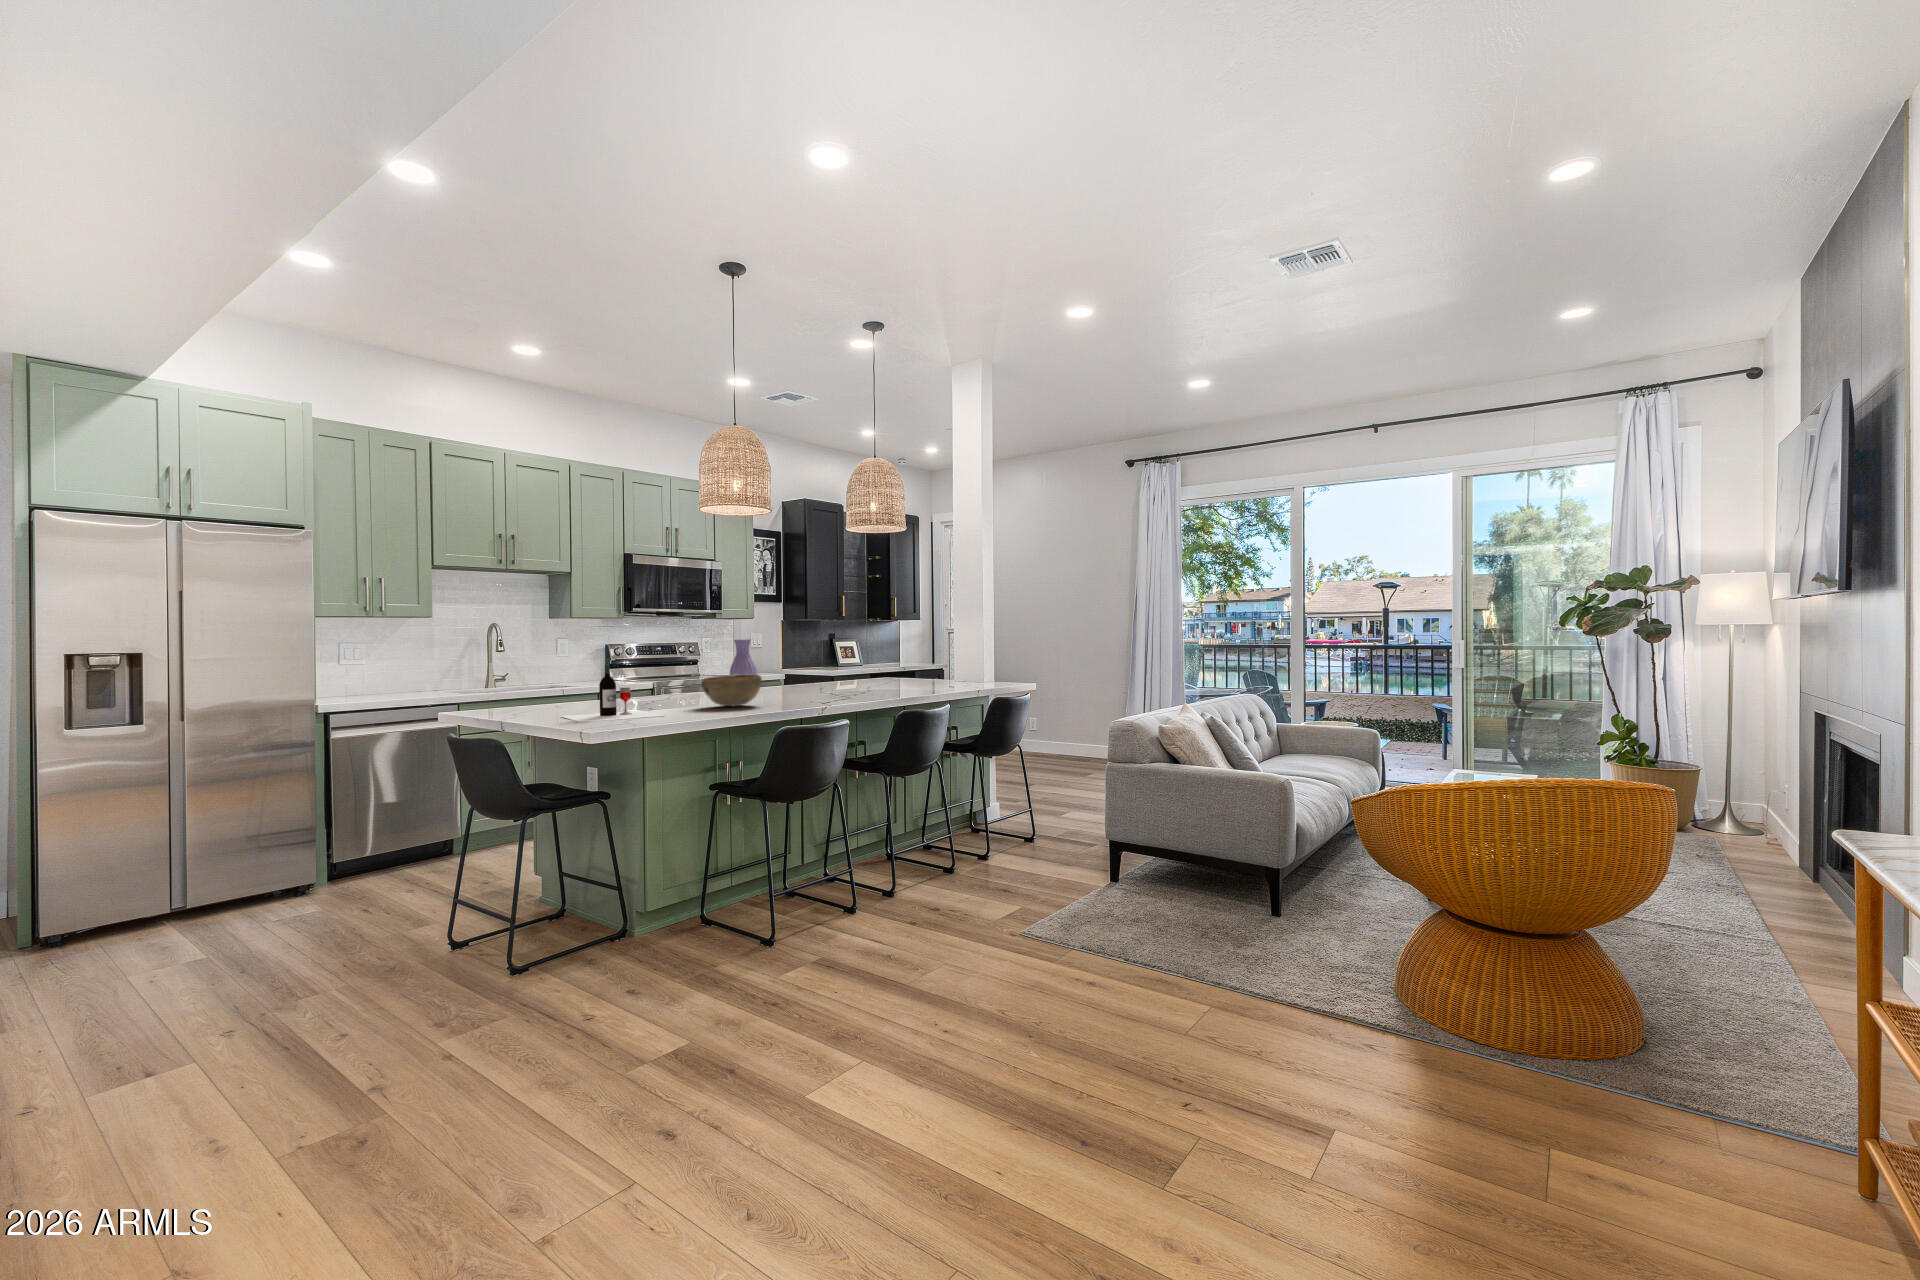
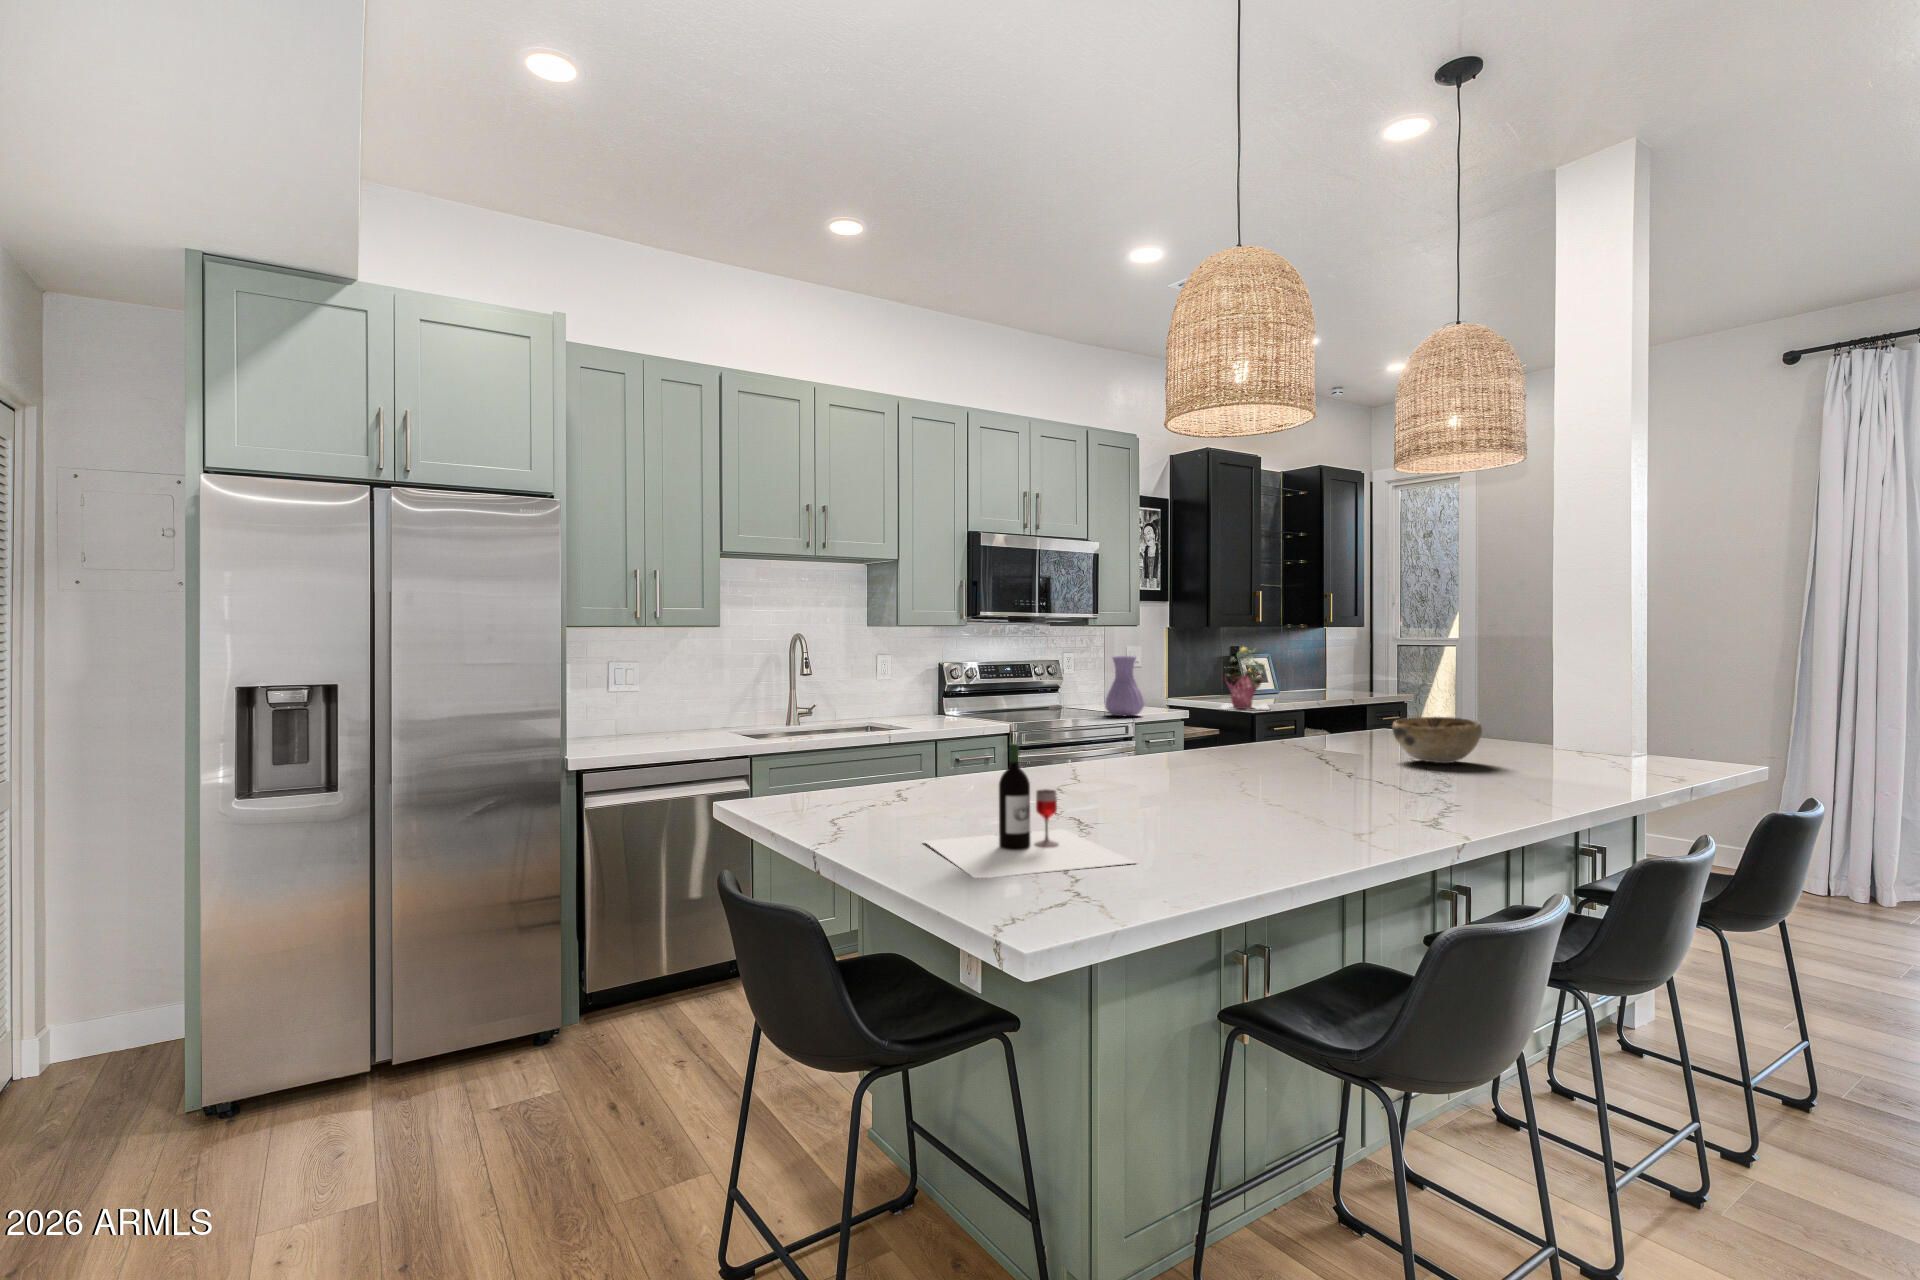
potted plant: none [814,632,852,676] -> present [1220,647,1270,710]
decorative bowl: present [701,674,762,706] -> present [1392,717,1482,763]

